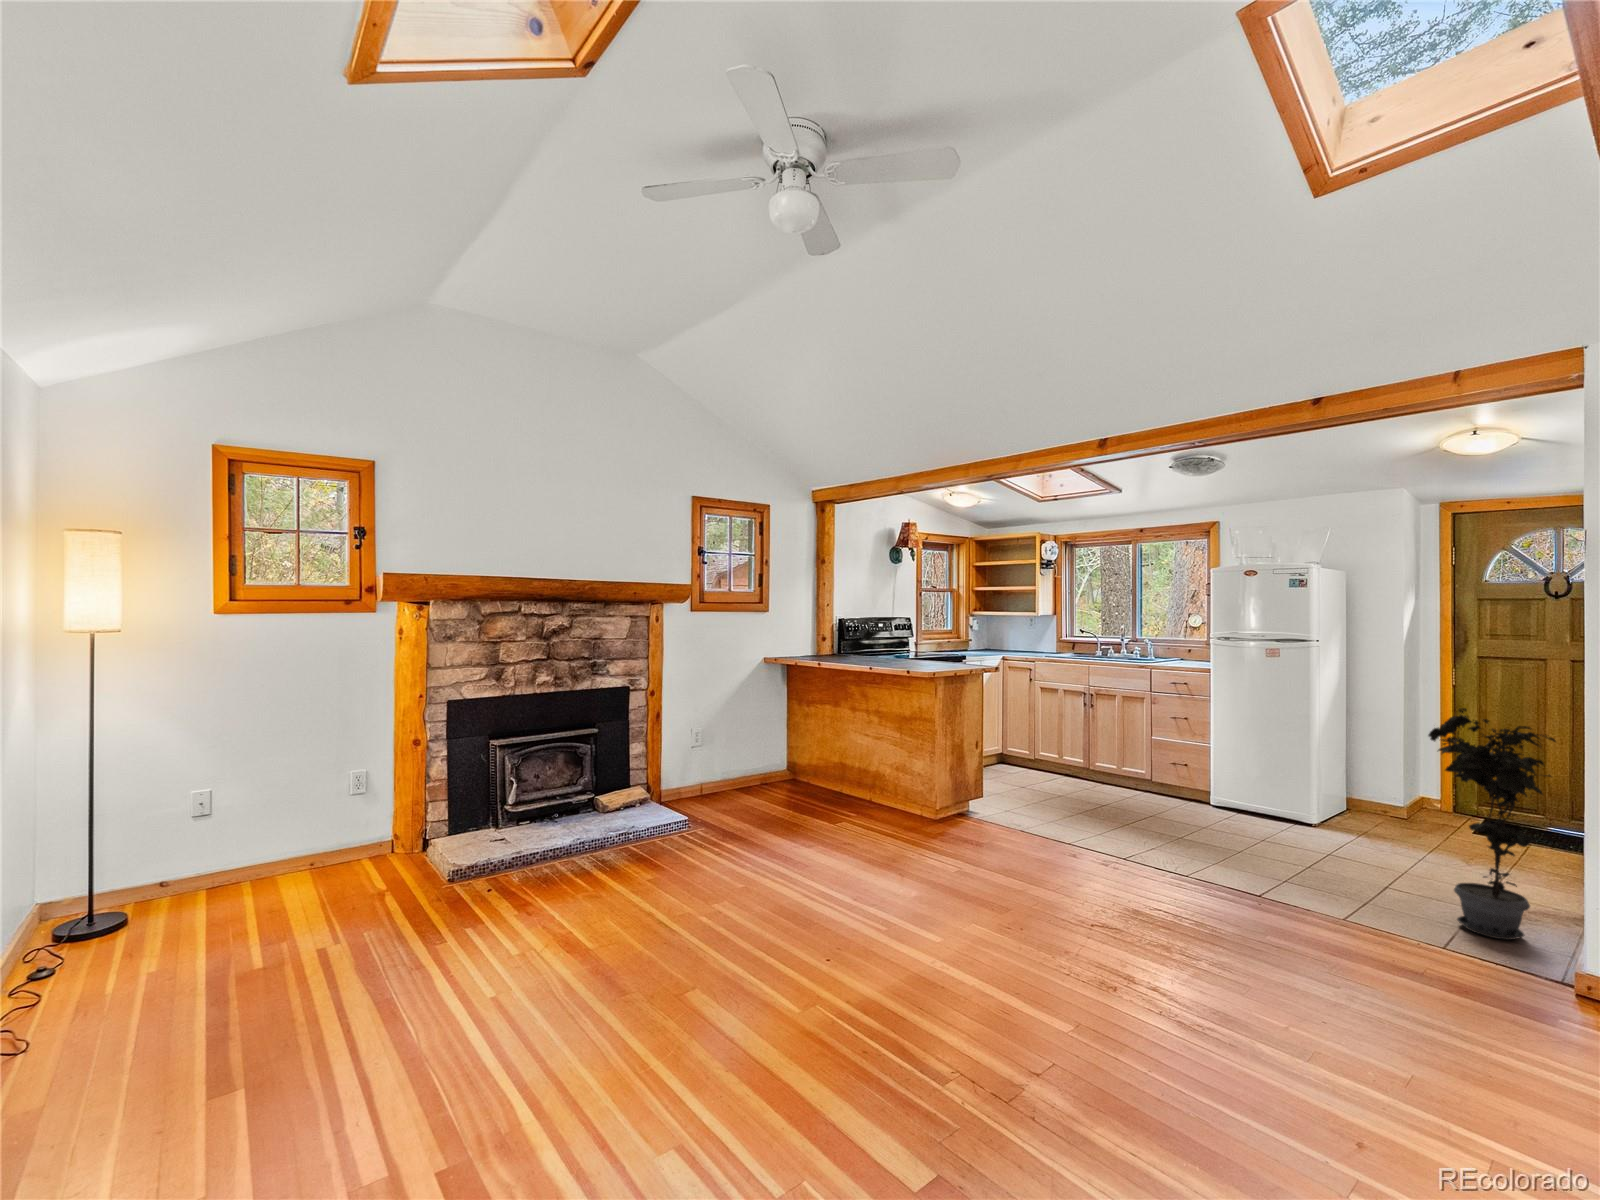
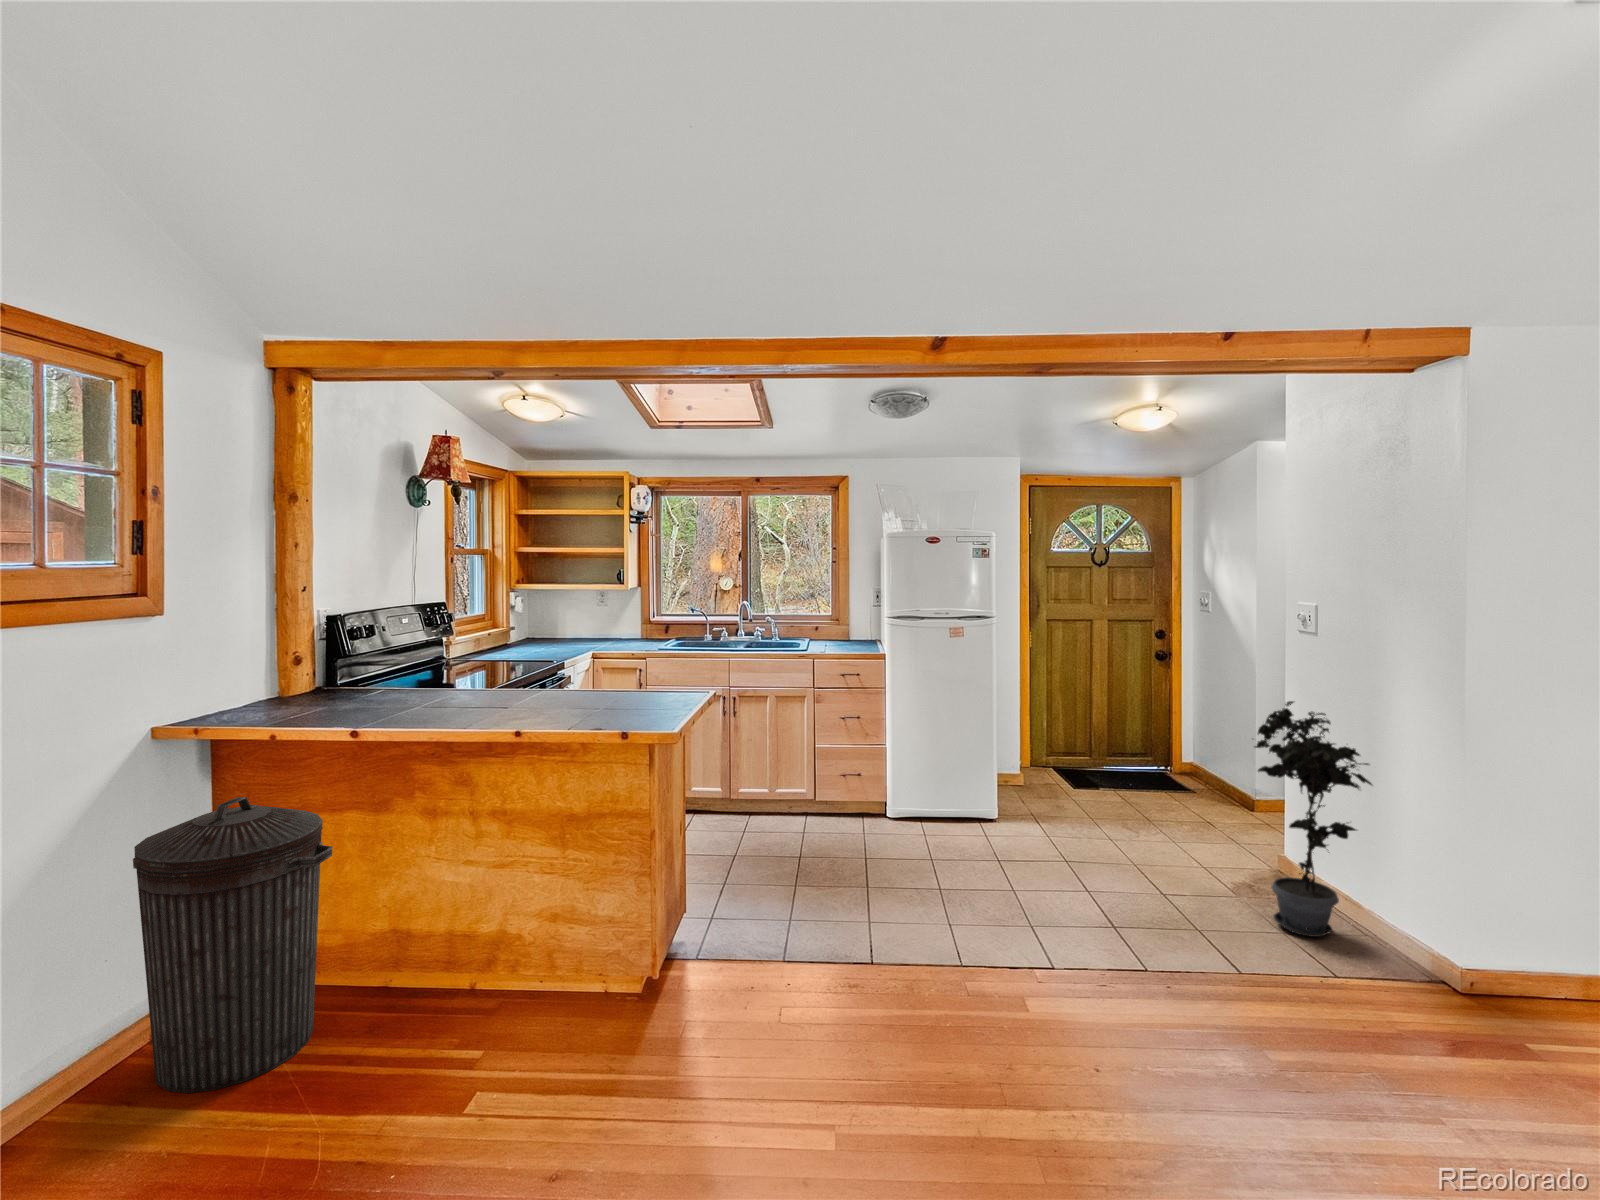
trash can: none [748,683,808,791] -> present [133,797,332,1093]

